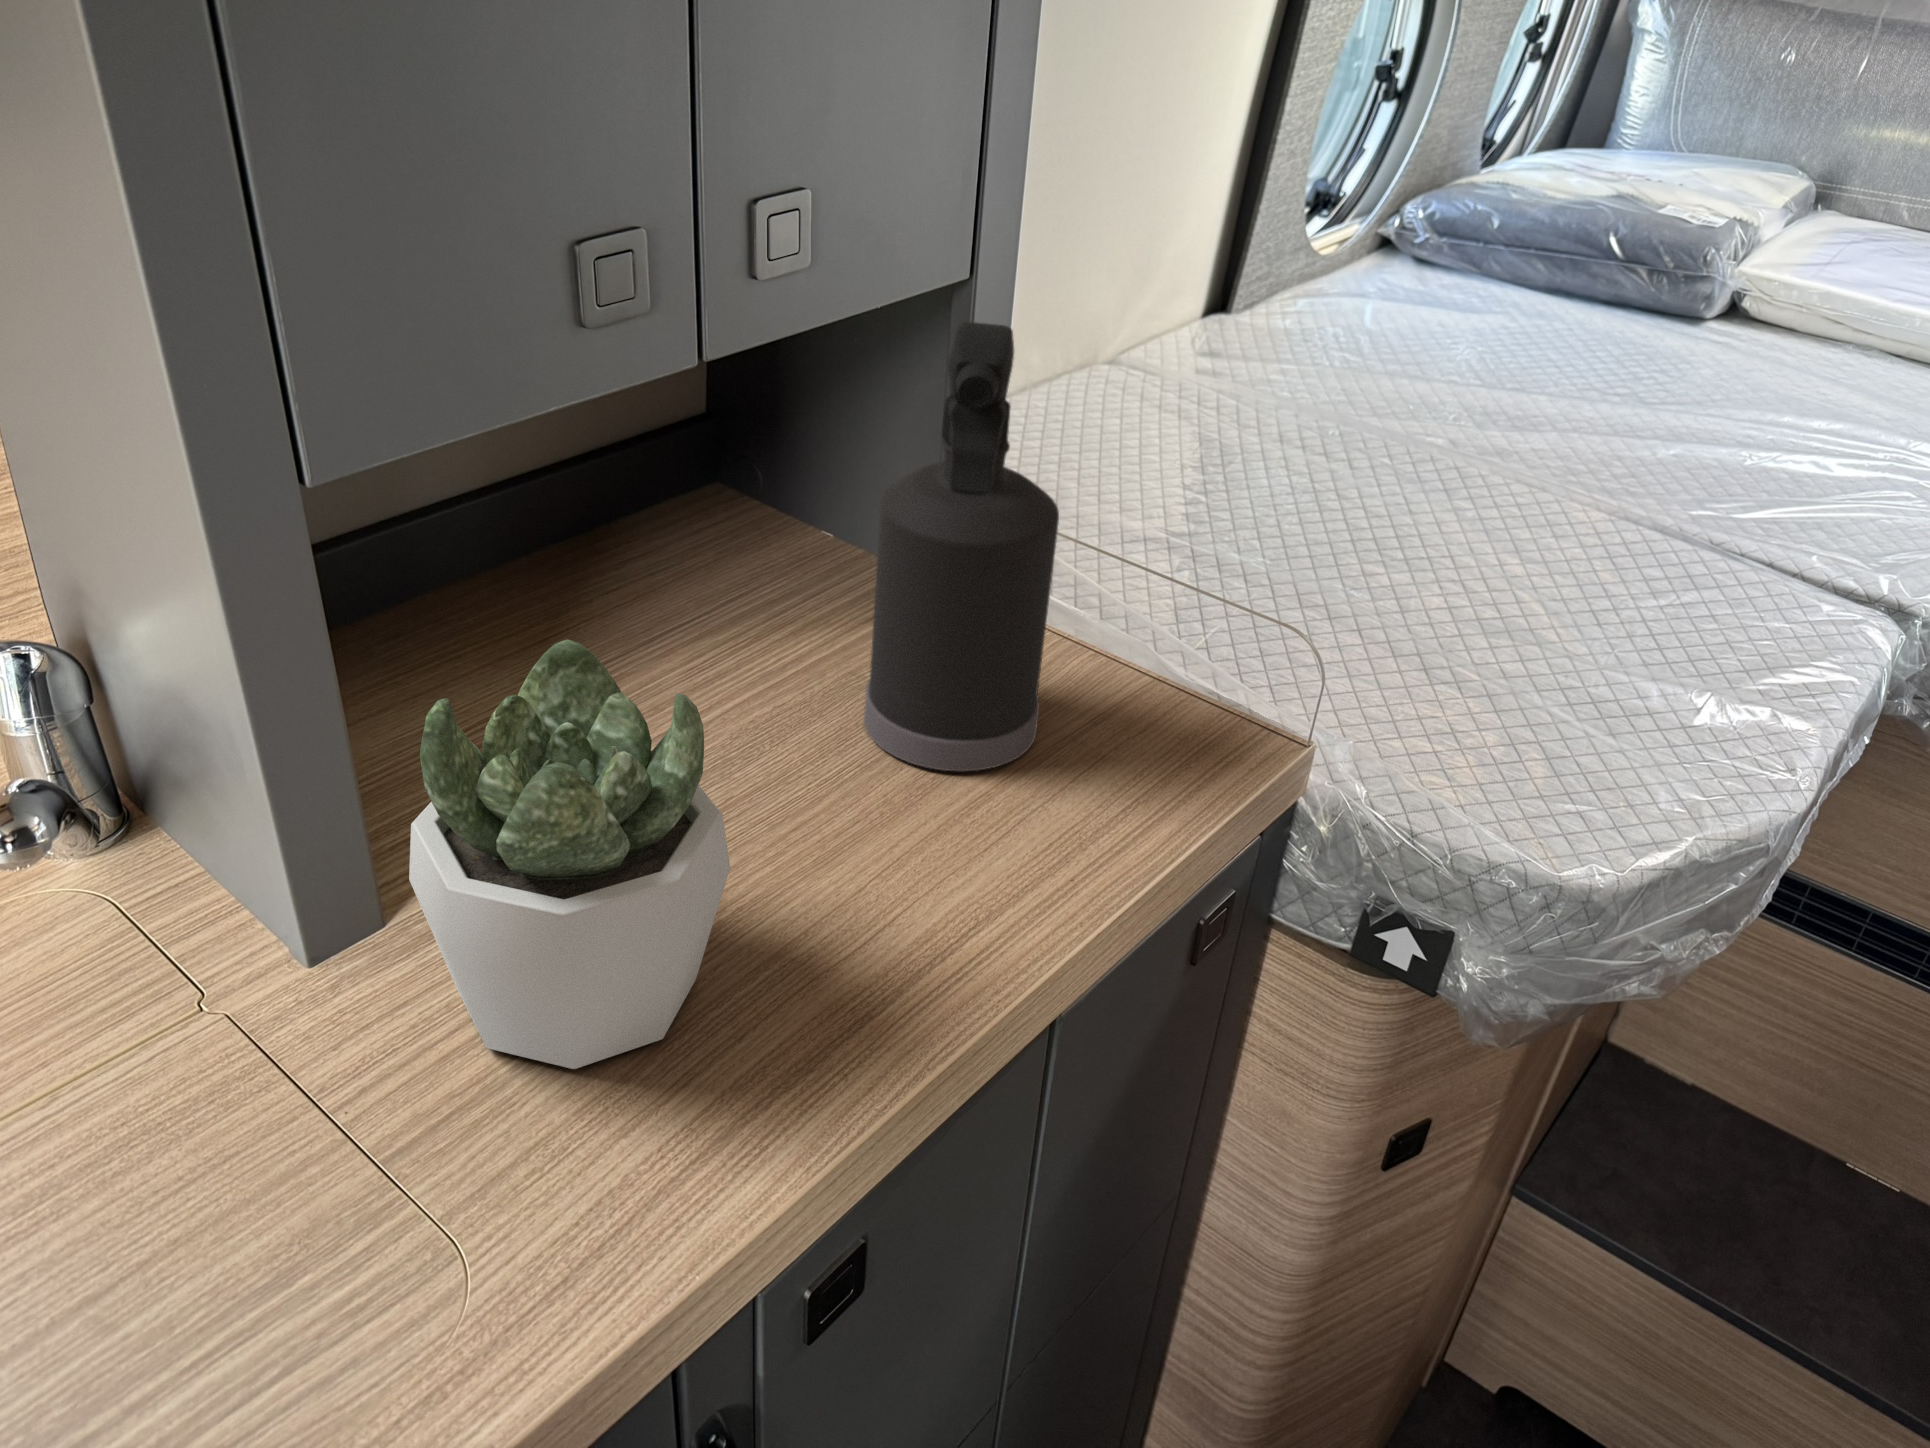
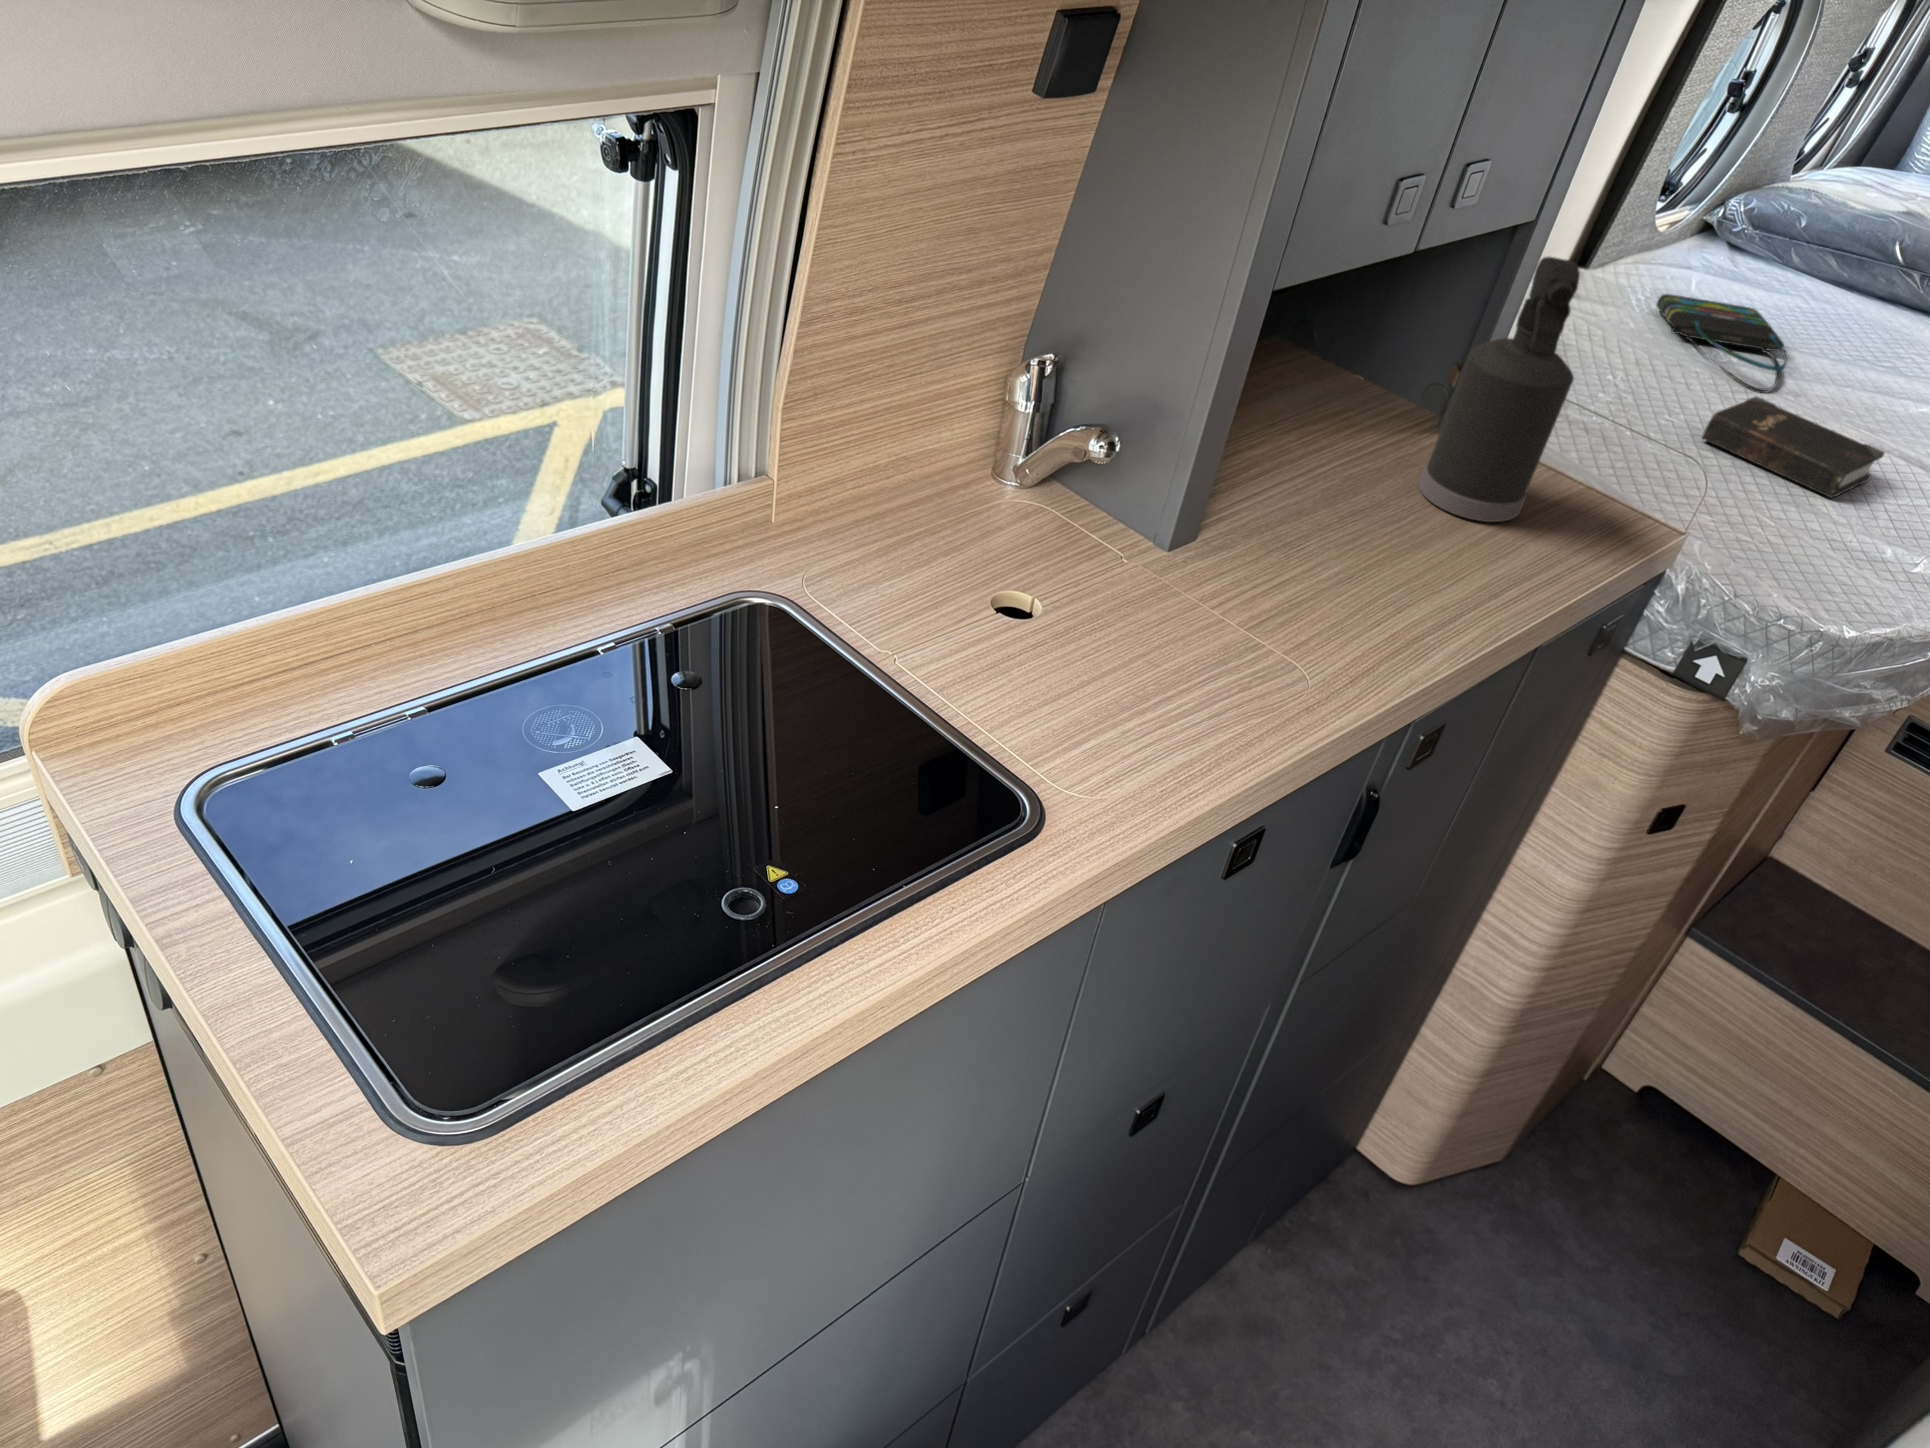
tote bag: none [1321,331,1493,452] -> present [1657,294,1787,393]
hardback book: none [1380,463,1629,602] -> present [1702,397,1885,498]
succulent plant: present [409,639,730,1069] -> none [1247,402,1422,620]

